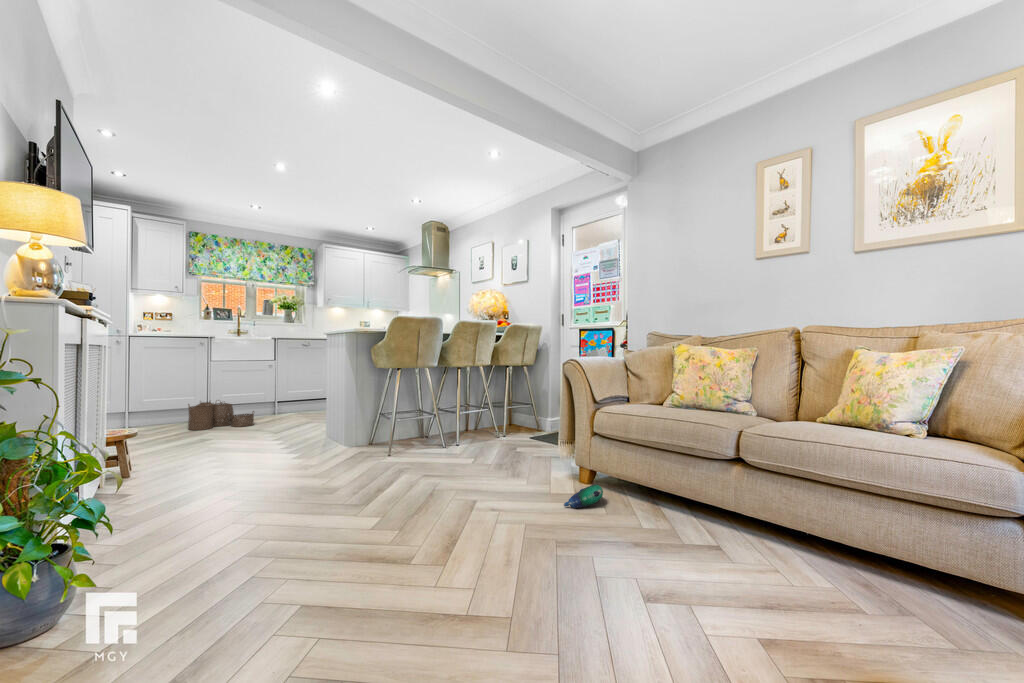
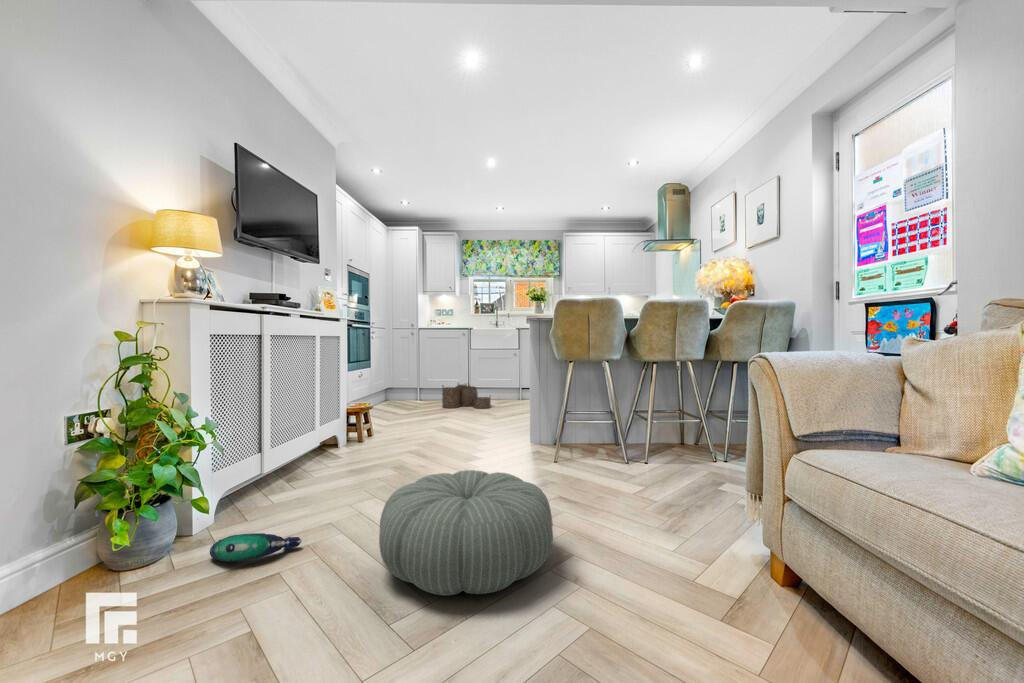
pouf: none [357,455,492,540] -> present [379,470,553,596]
plush toy: present [564,484,603,508] -> present [210,533,302,562]

